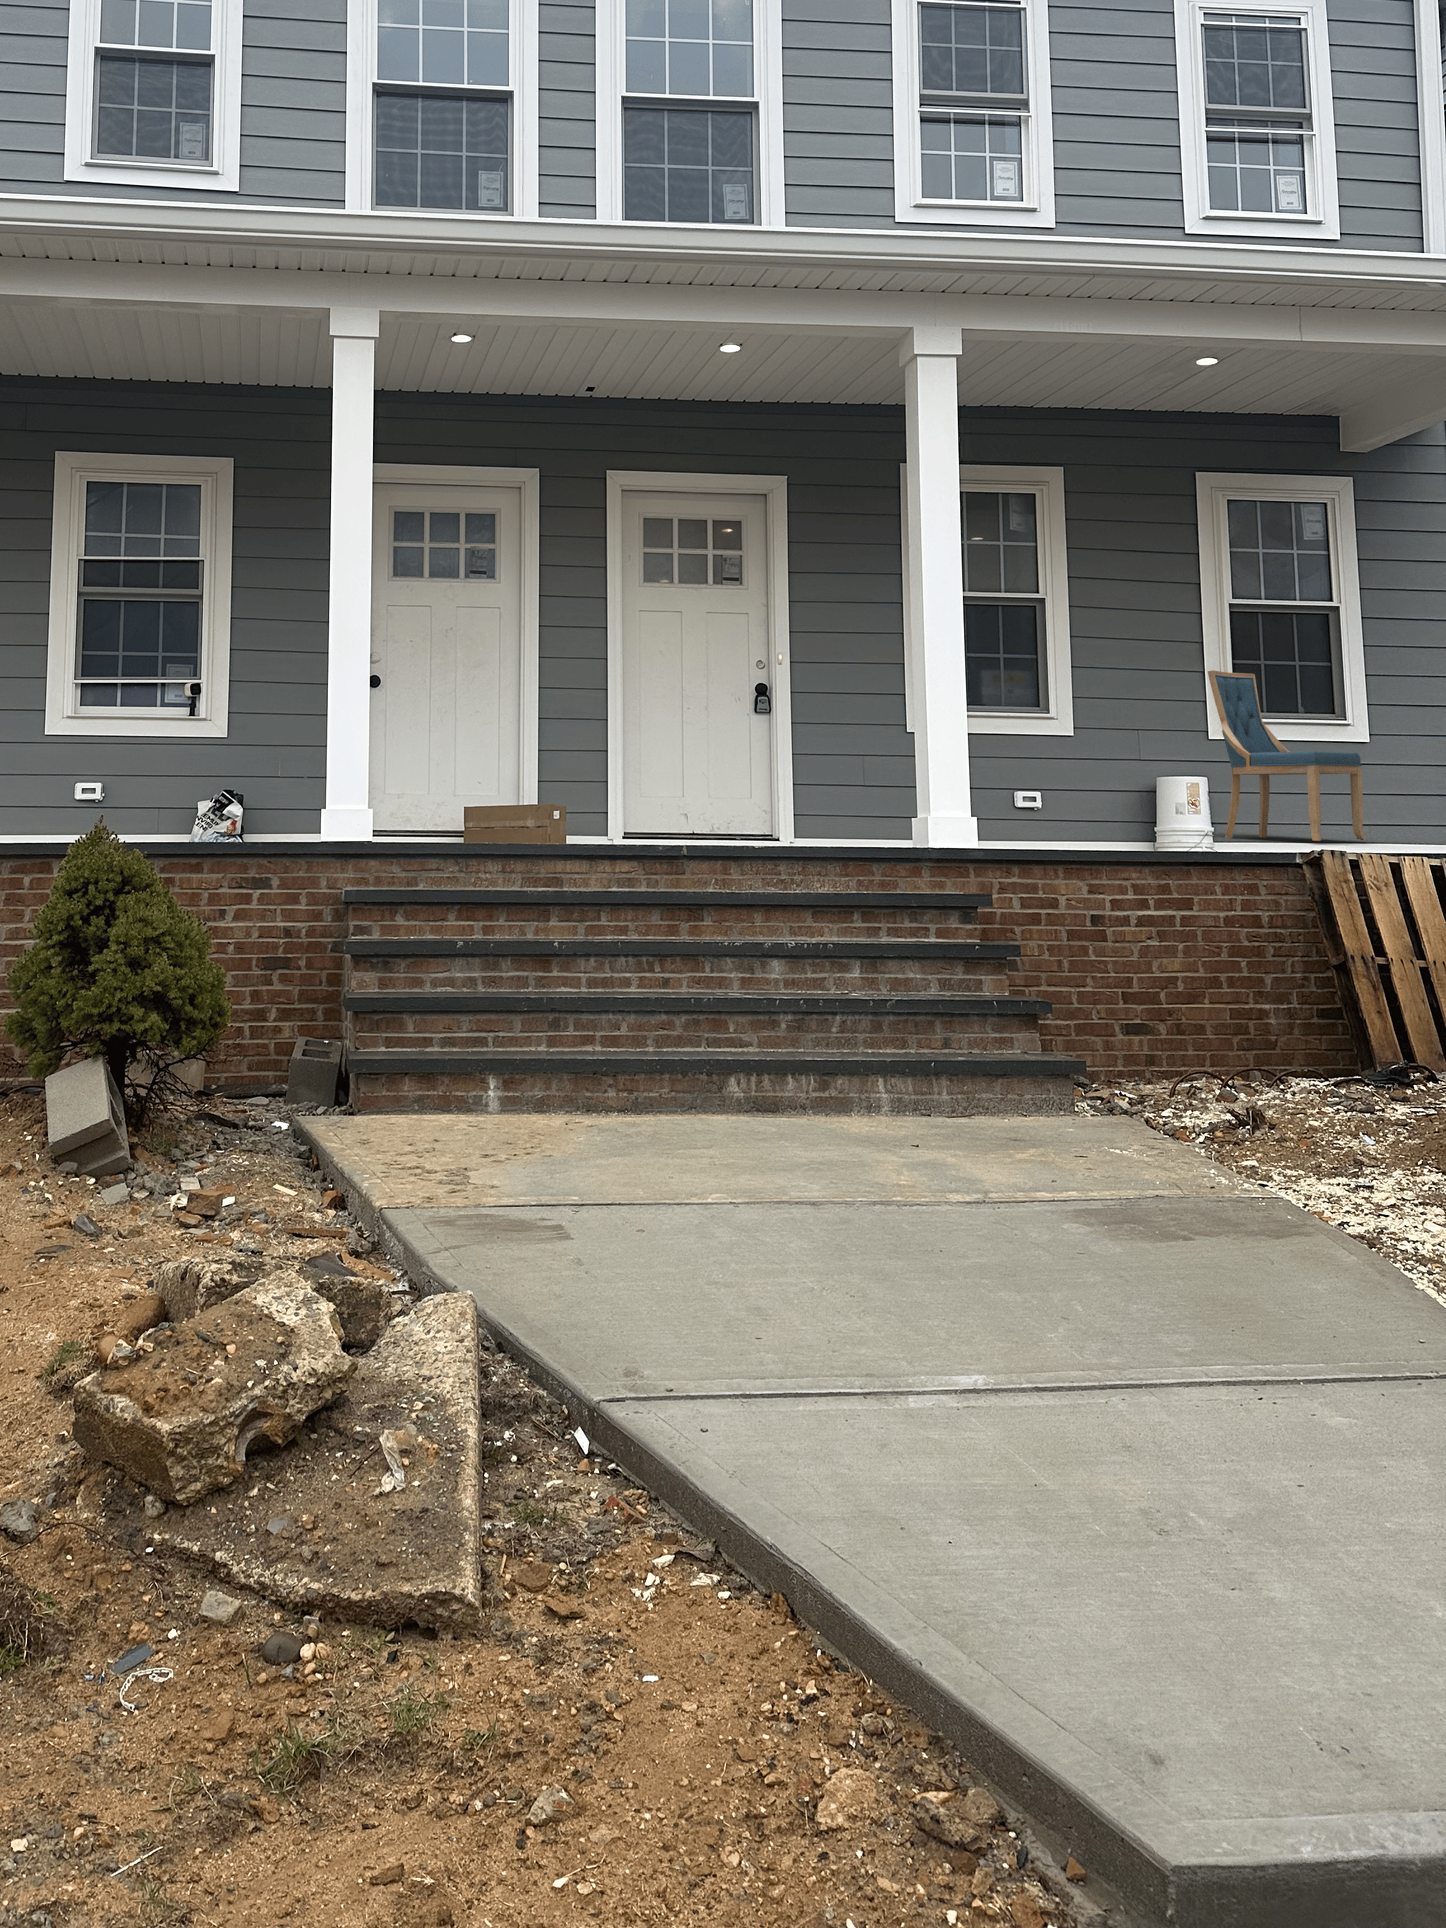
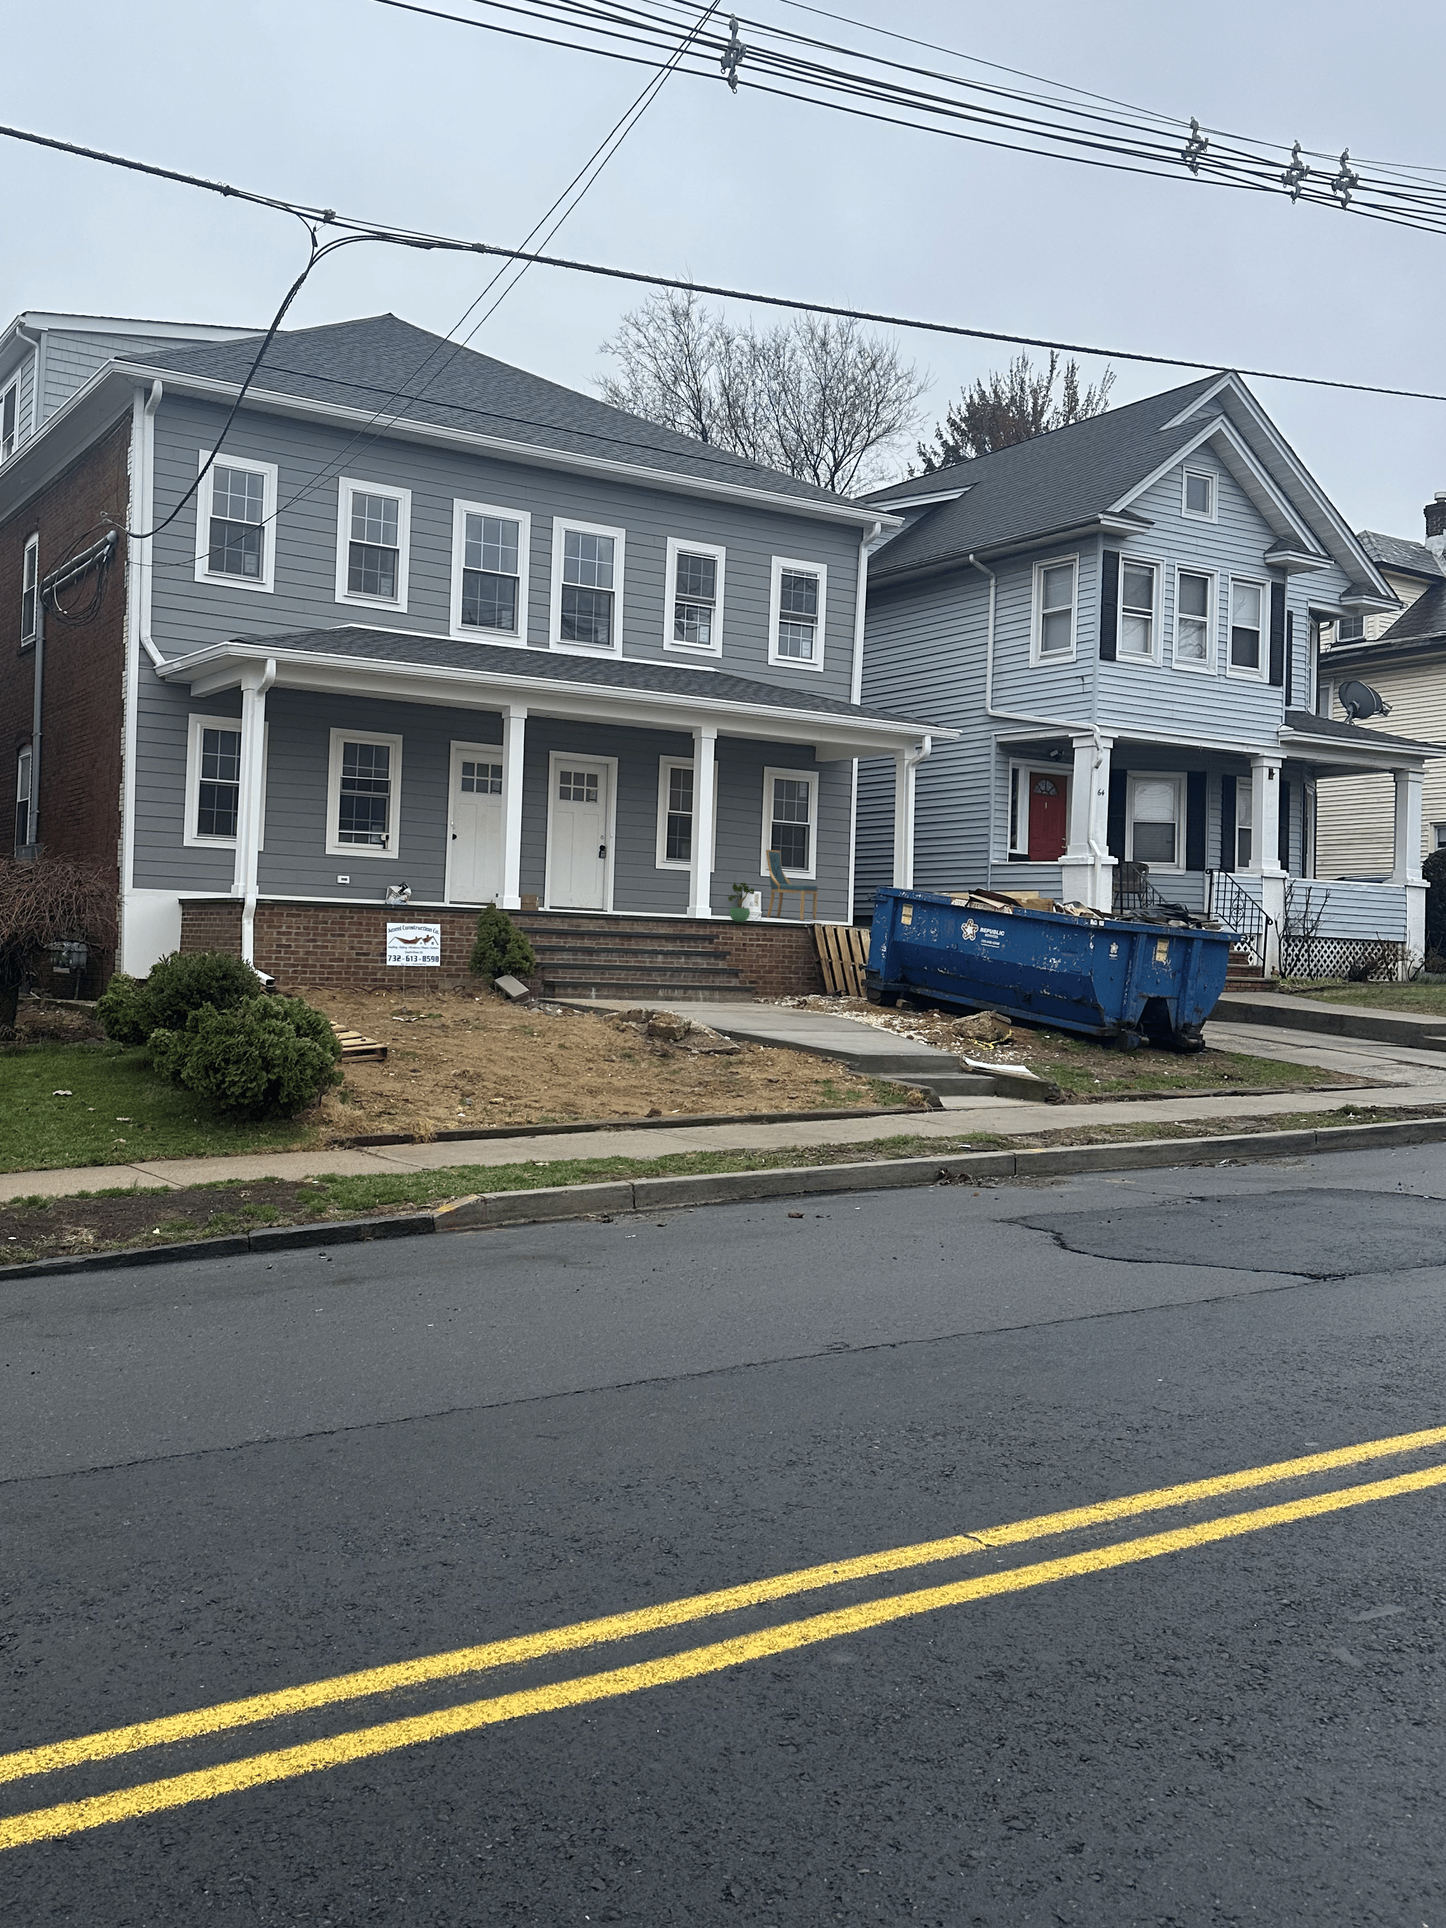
potted plant: none [1019,739,1096,856] -> present [728,883,754,923]

